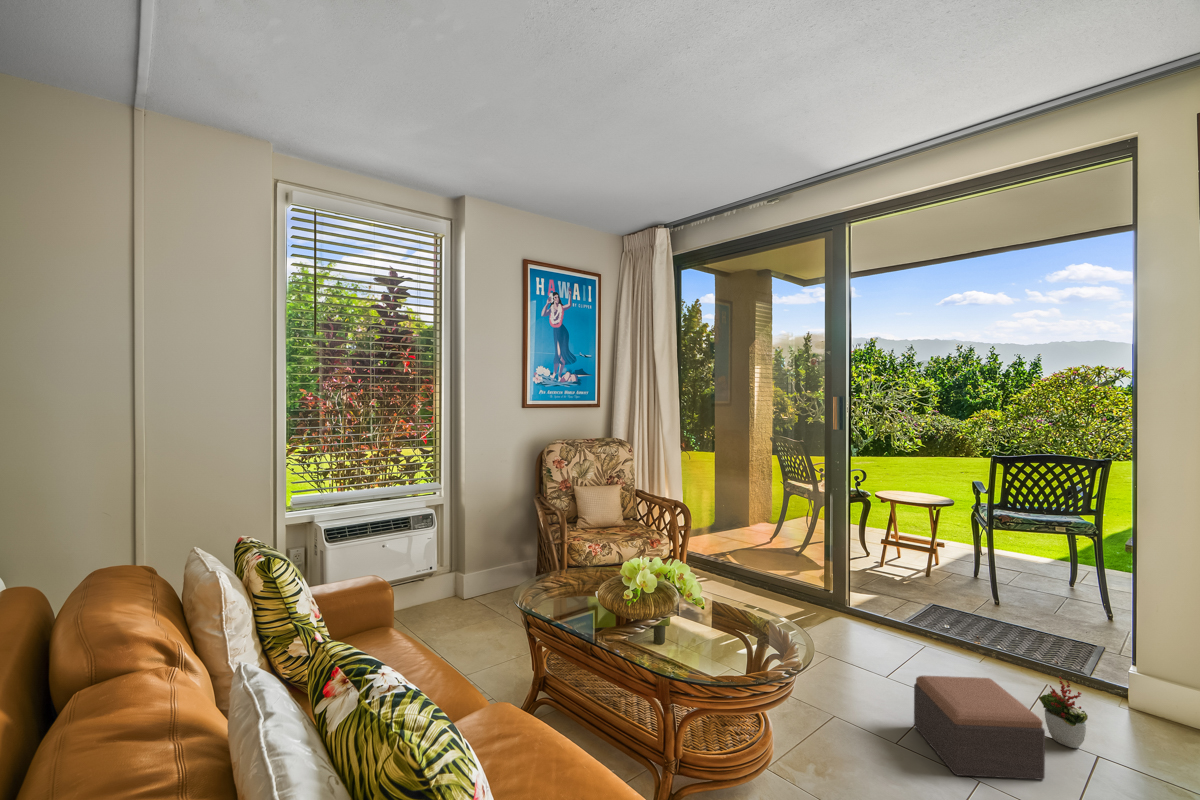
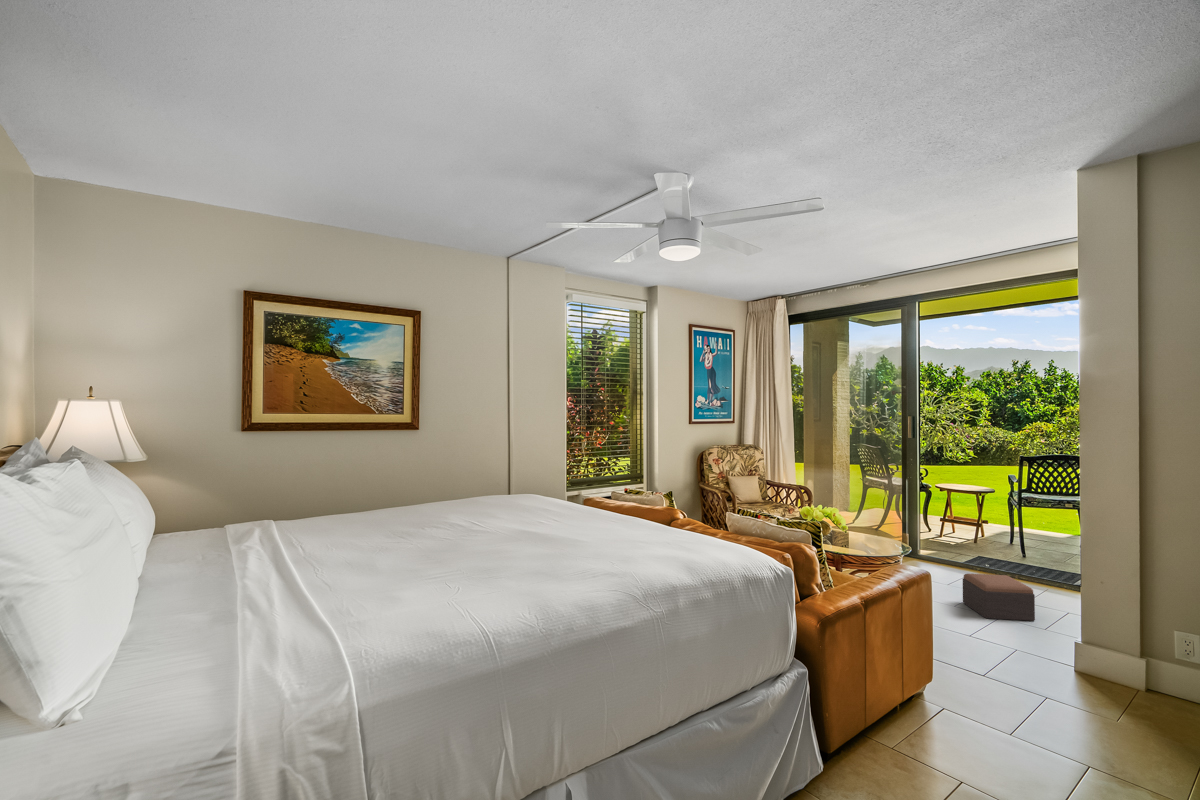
decorative plant: present [1039,677,1088,748] -> none [1036,575,1063,613]

